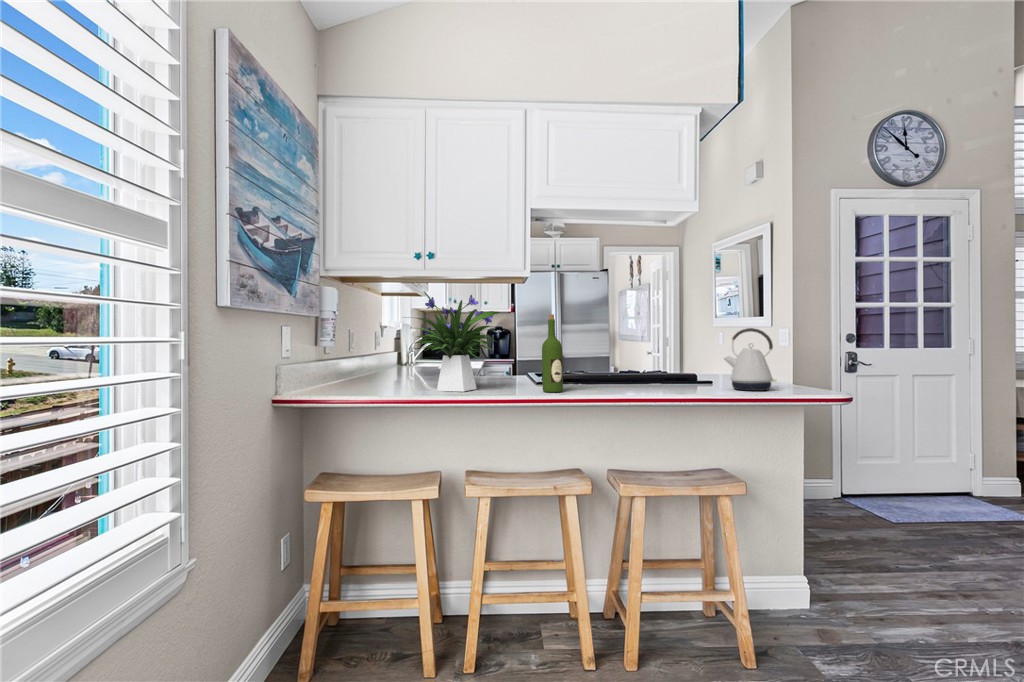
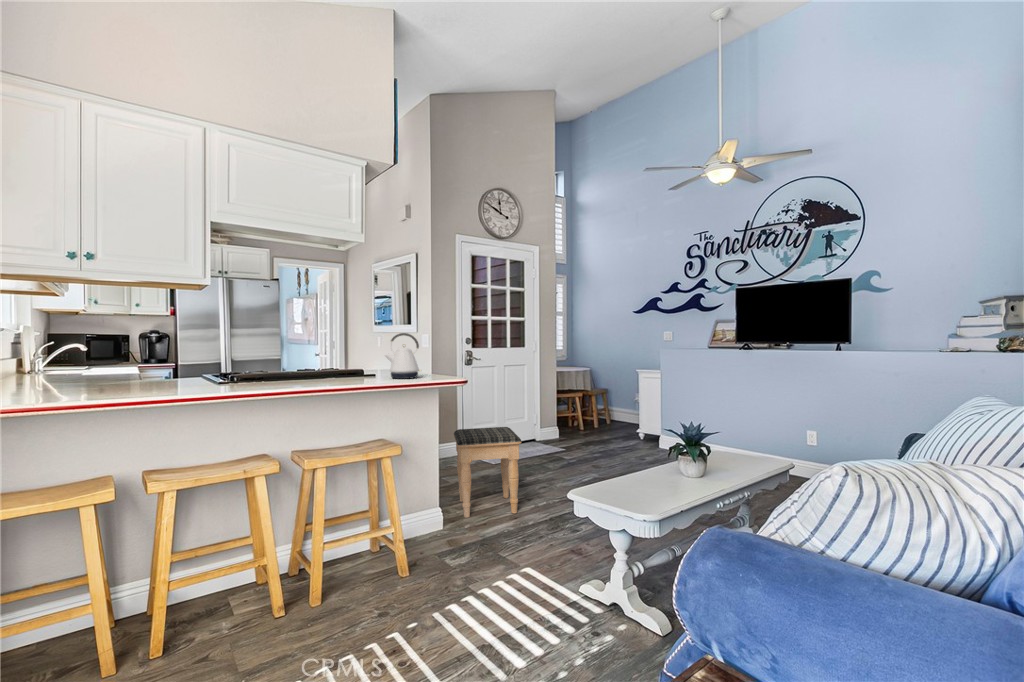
flower arrangement: present [404,292,500,391] -> none [61,292,184,394]
wine bottle: present [542,314,563,392] -> none [229,320,251,388]
footstool: none [827,467,951,613] -> present [454,427,521,518]

